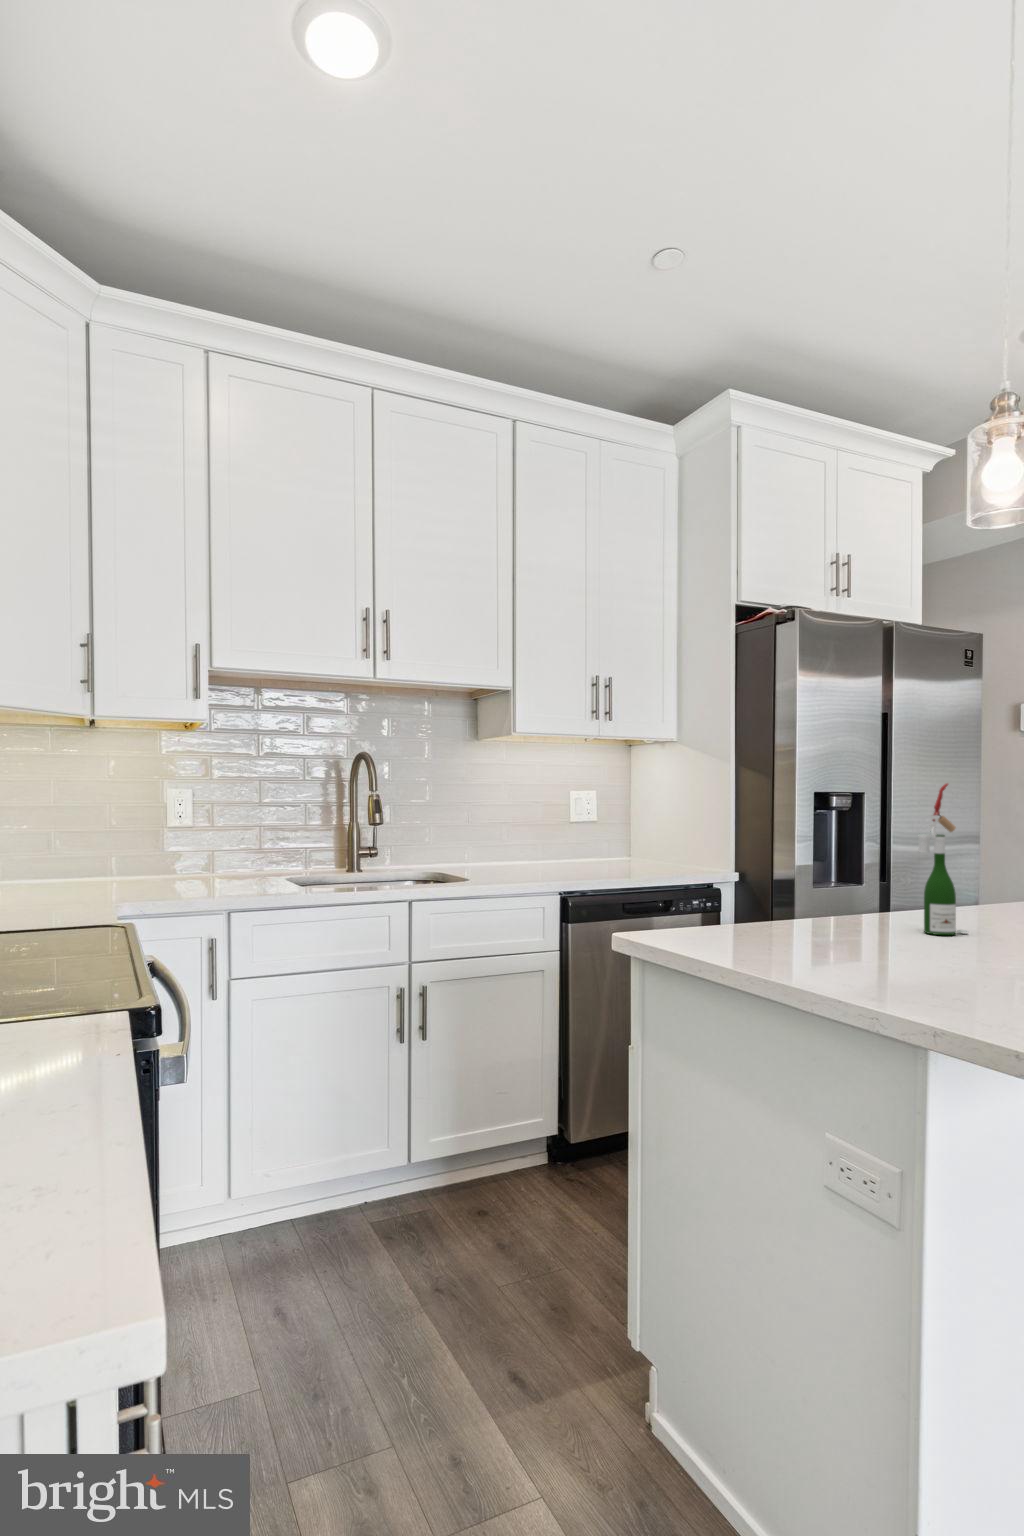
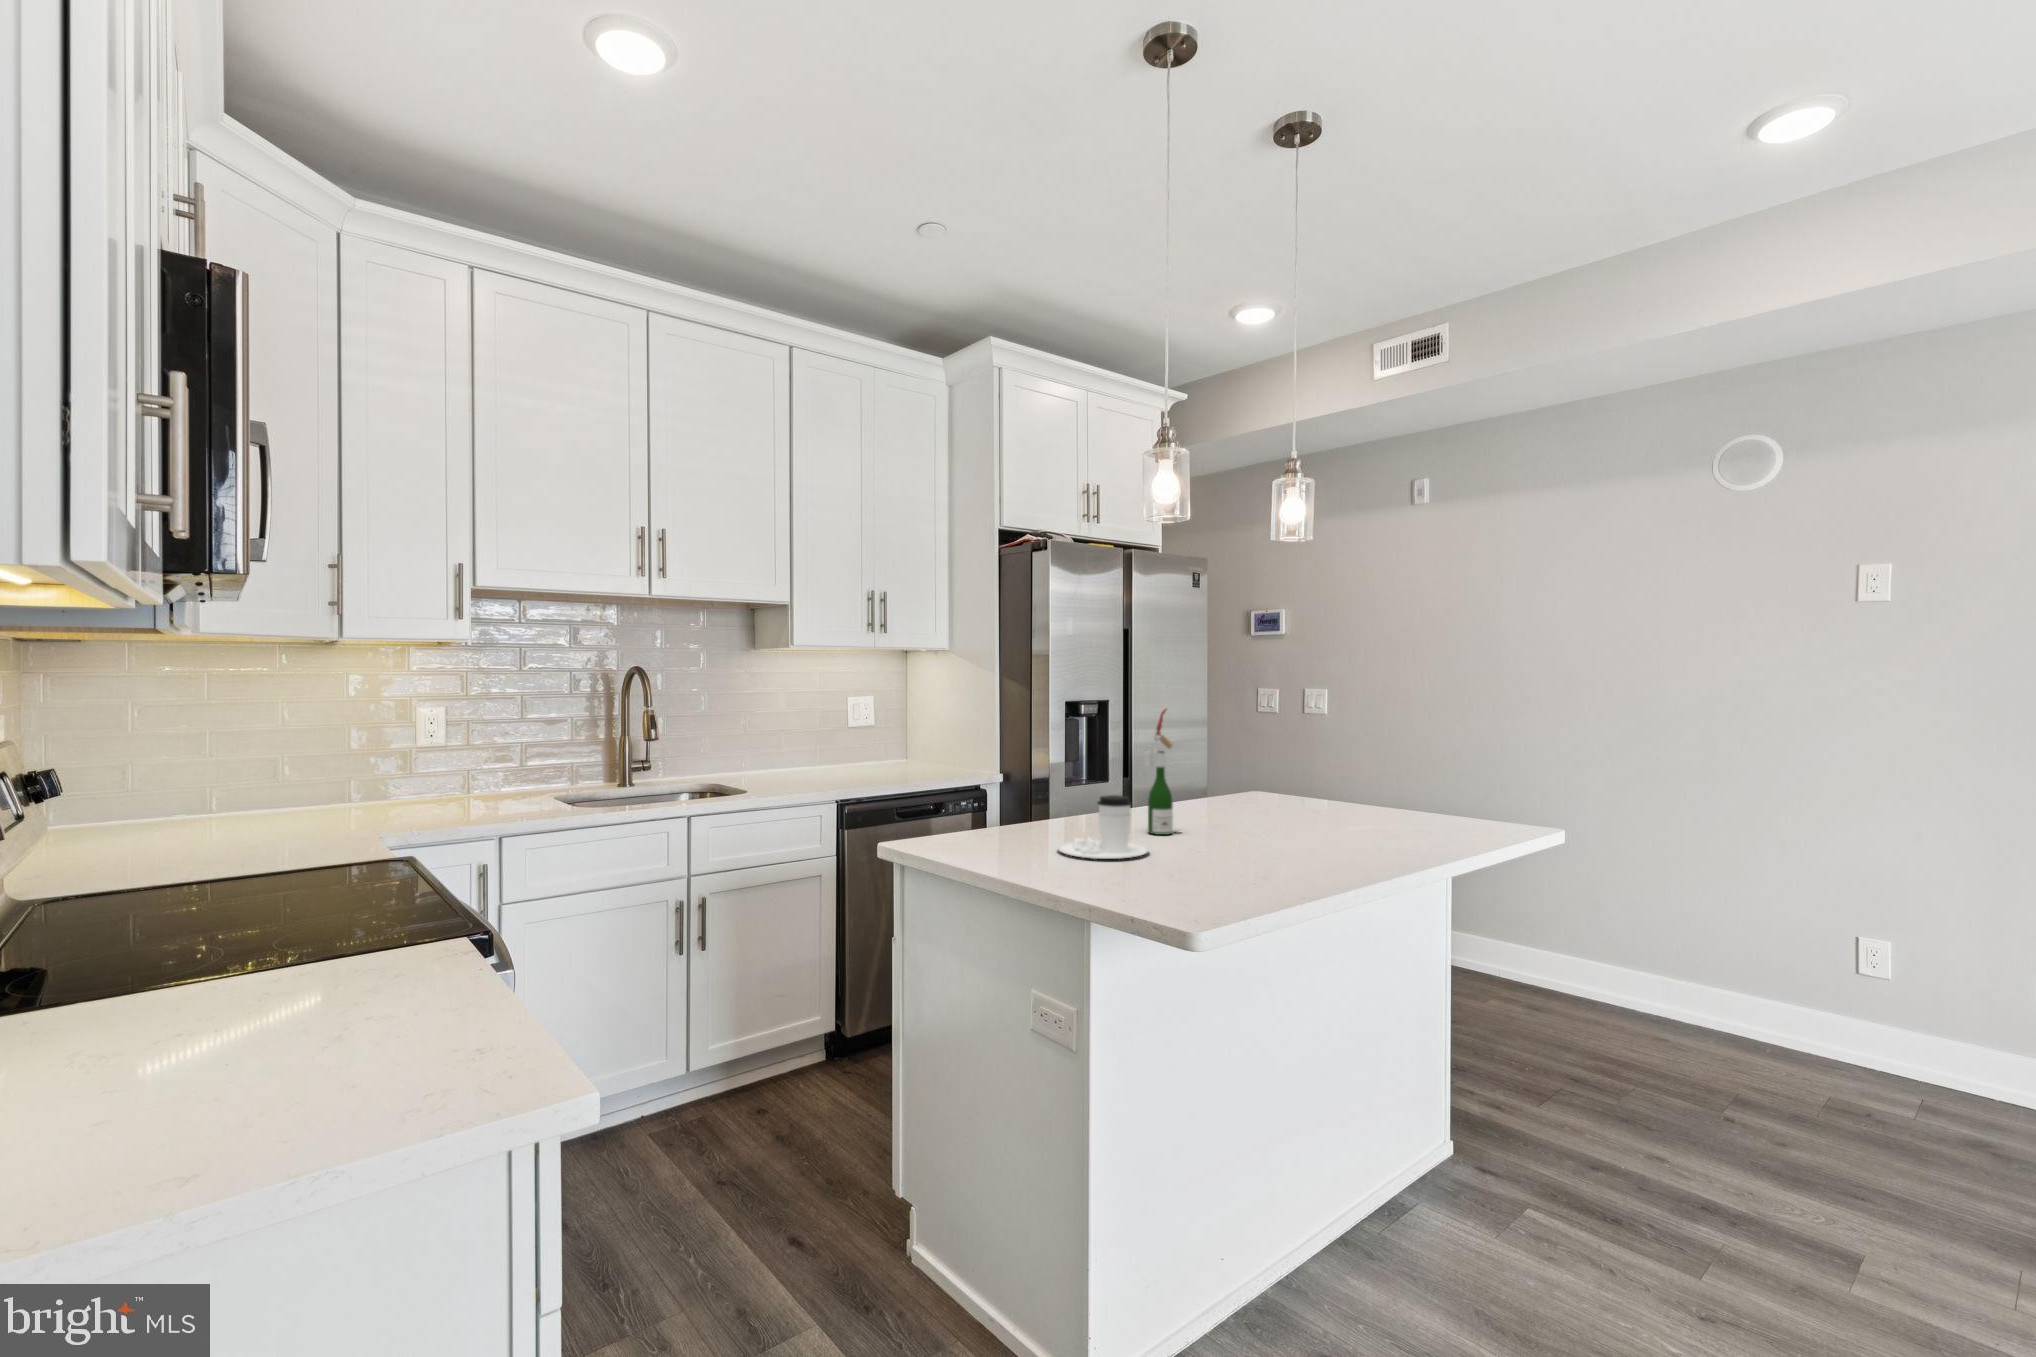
coffee cup: none [812,882,931,958] -> present [1057,795,1149,859]

